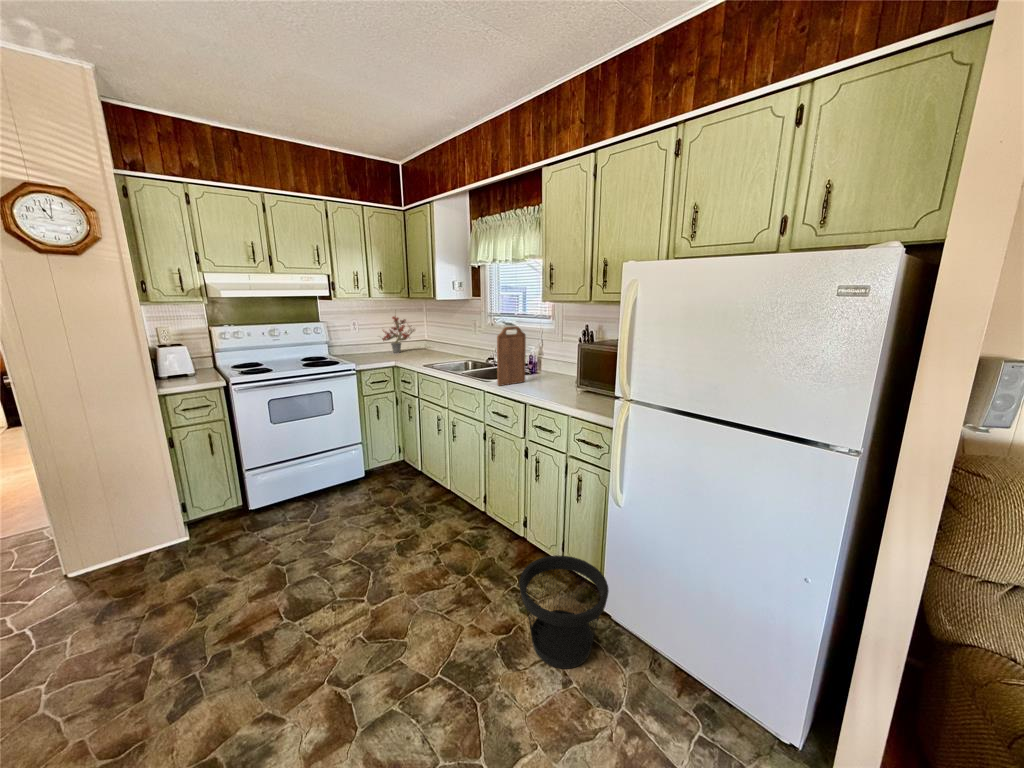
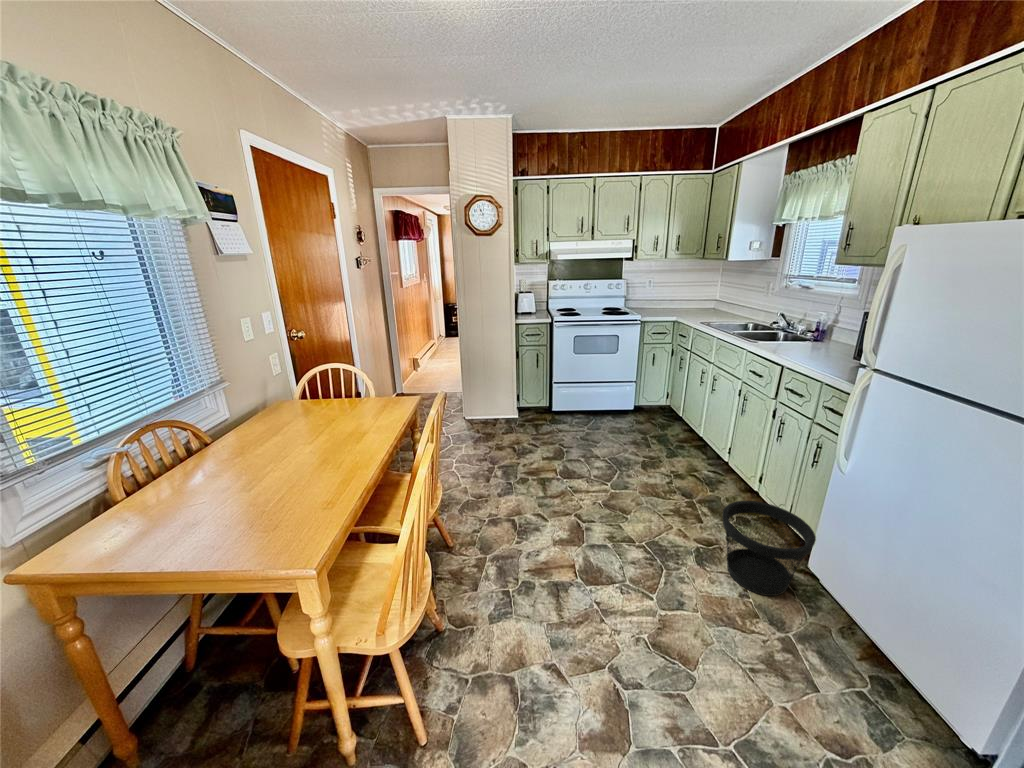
potted plant: present [382,316,414,353] -> none [667,269,707,310]
cutting board: present [497,326,526,386] -> none [762,289,807,347]

